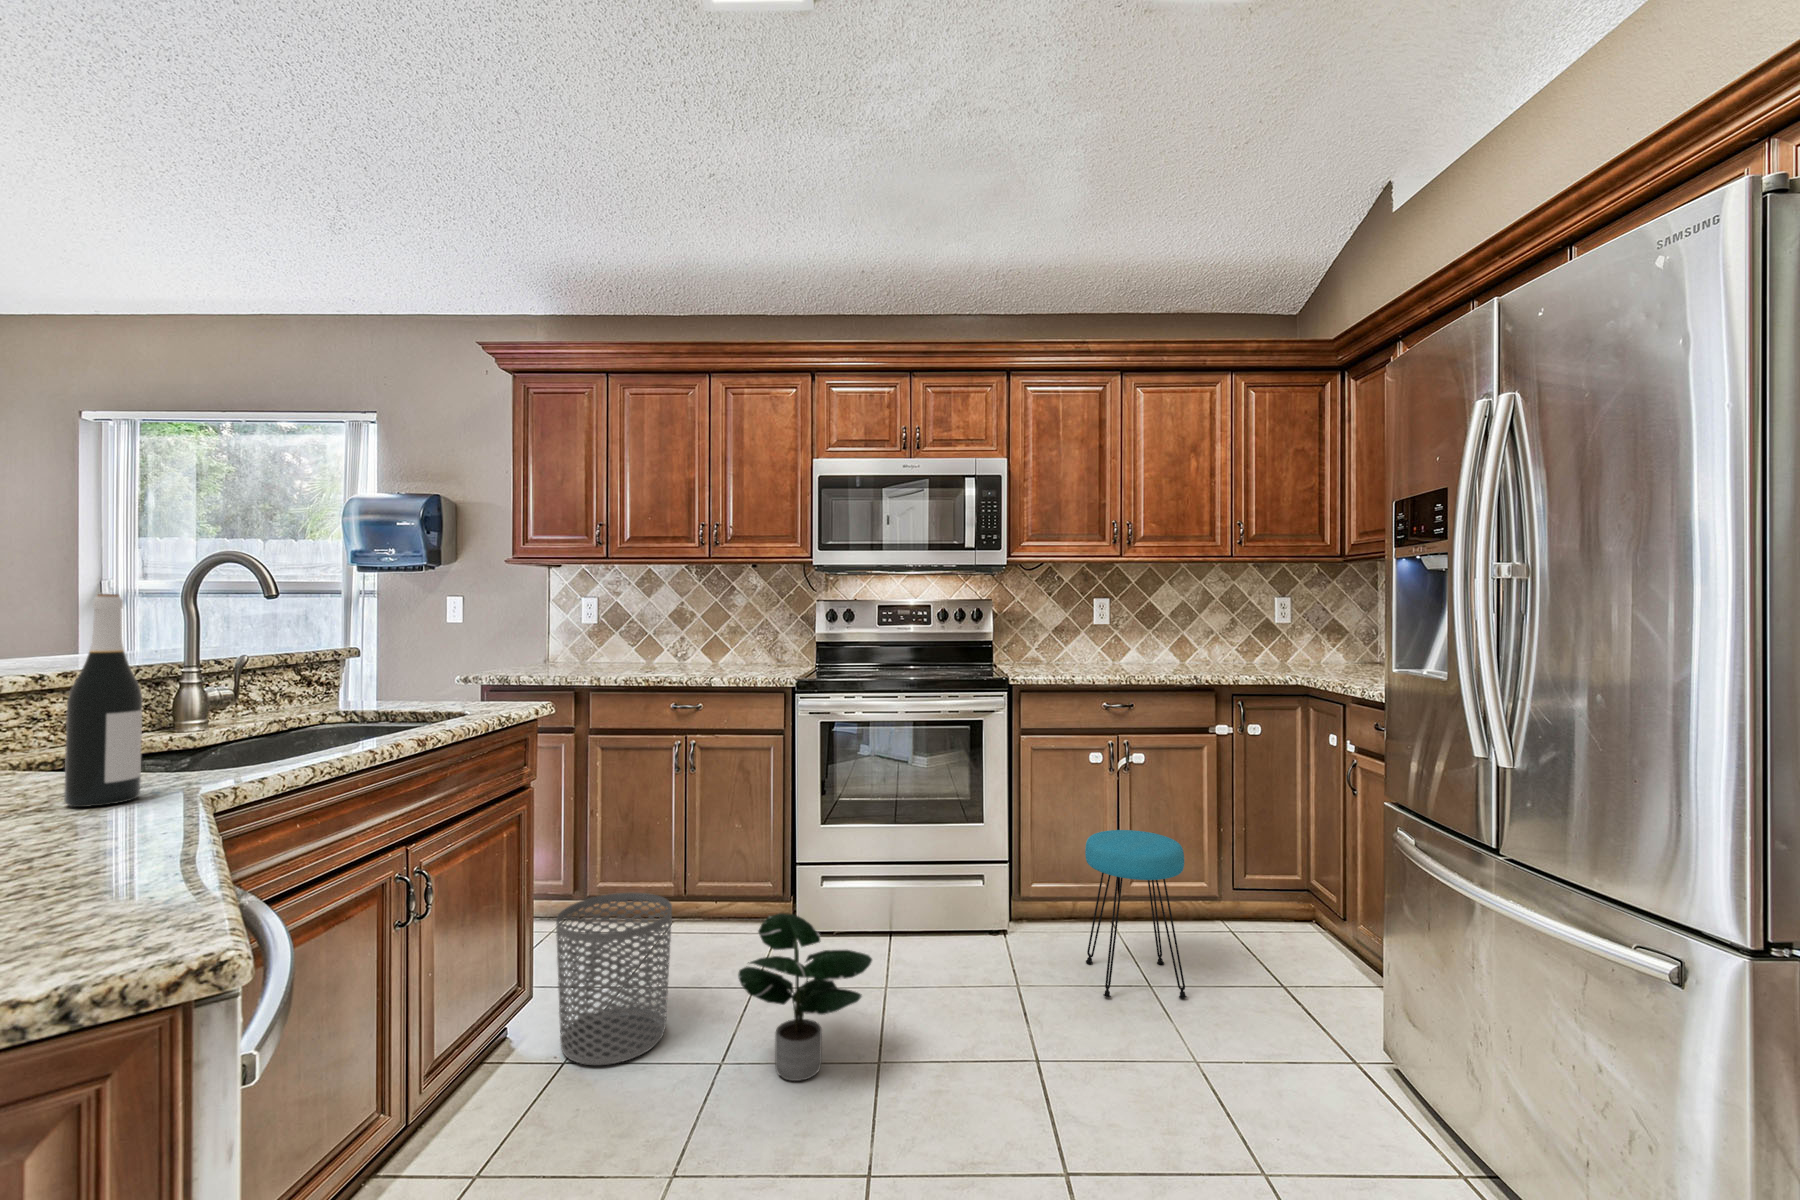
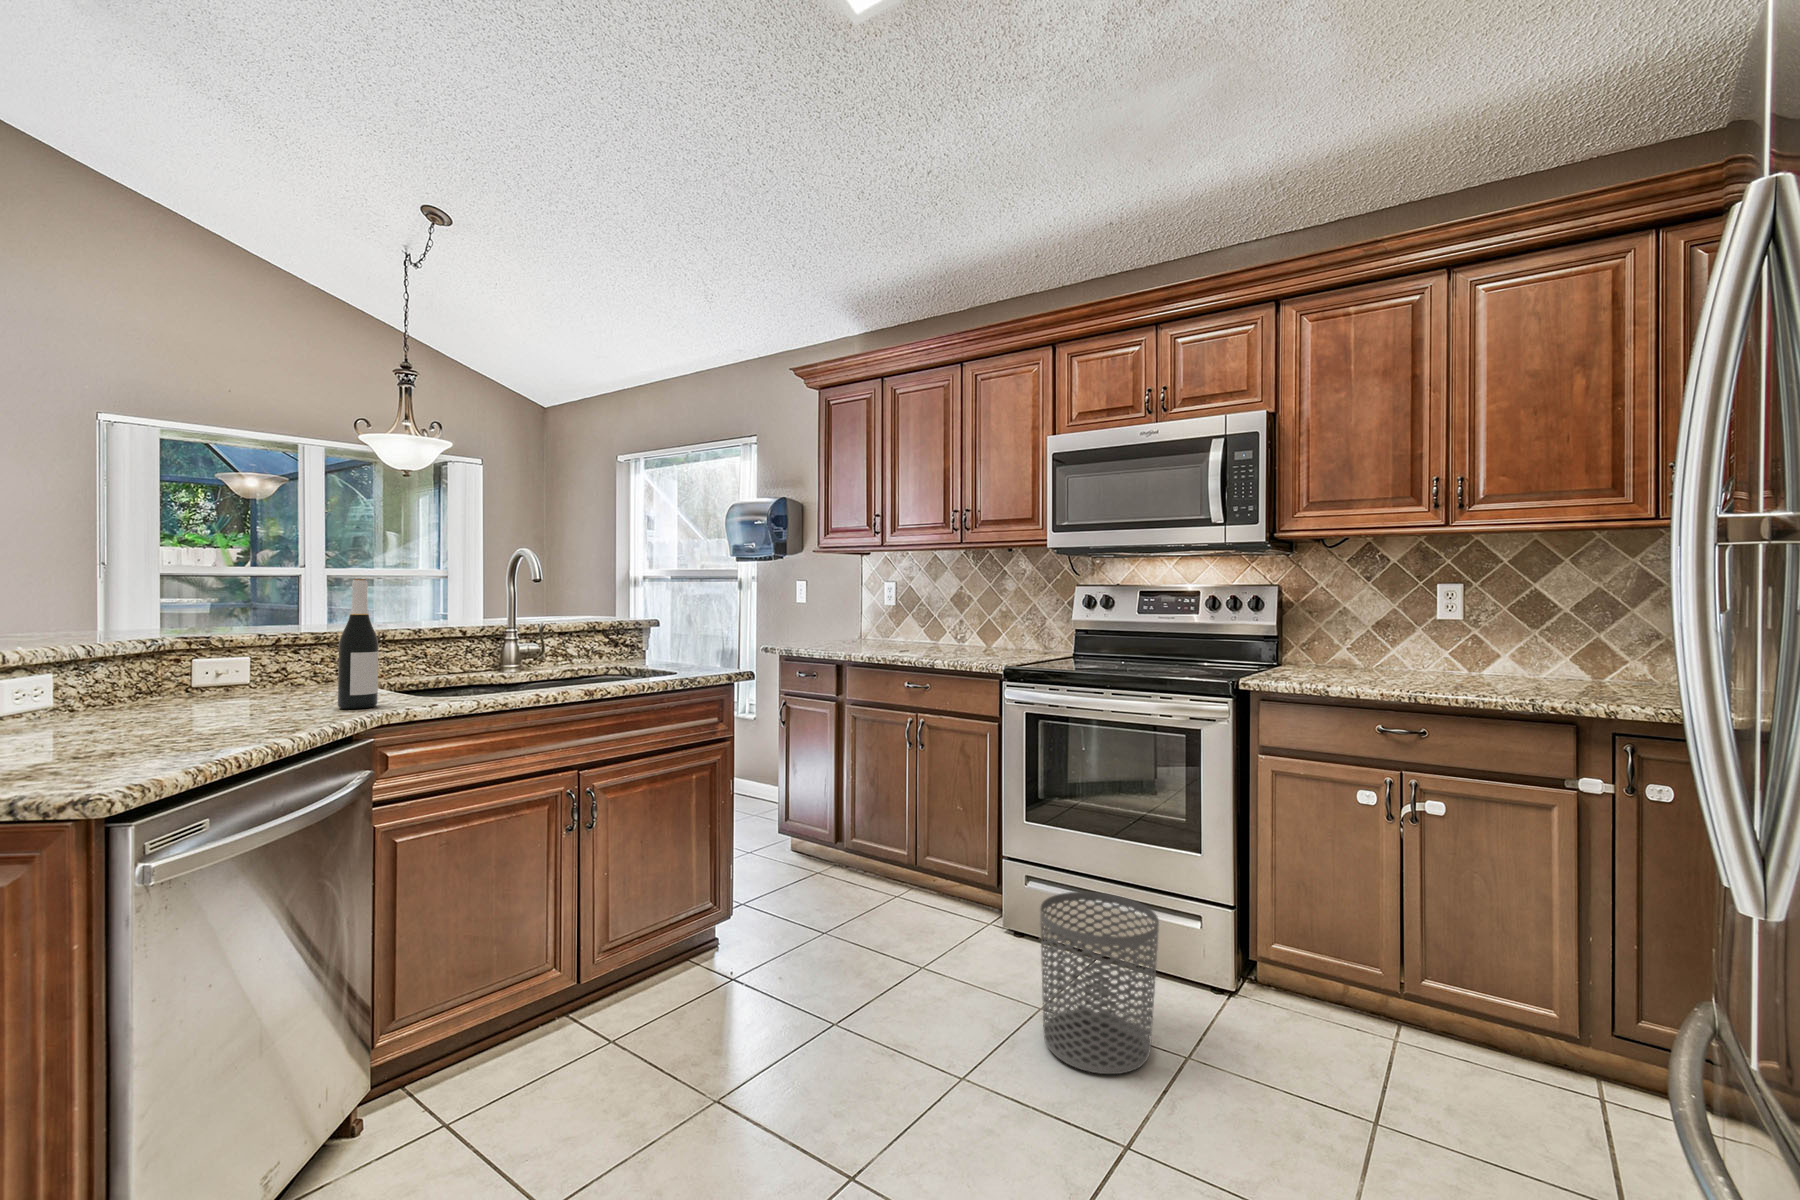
stool: present [1085,830,1187,998] -> none [1283,894,1434,1150]
waste bin: present [556,893,672,1065] -> present [1040,892,1159,1074]
potted plant: present [738,913,872,1081] -> none [829,894,960,1060]

